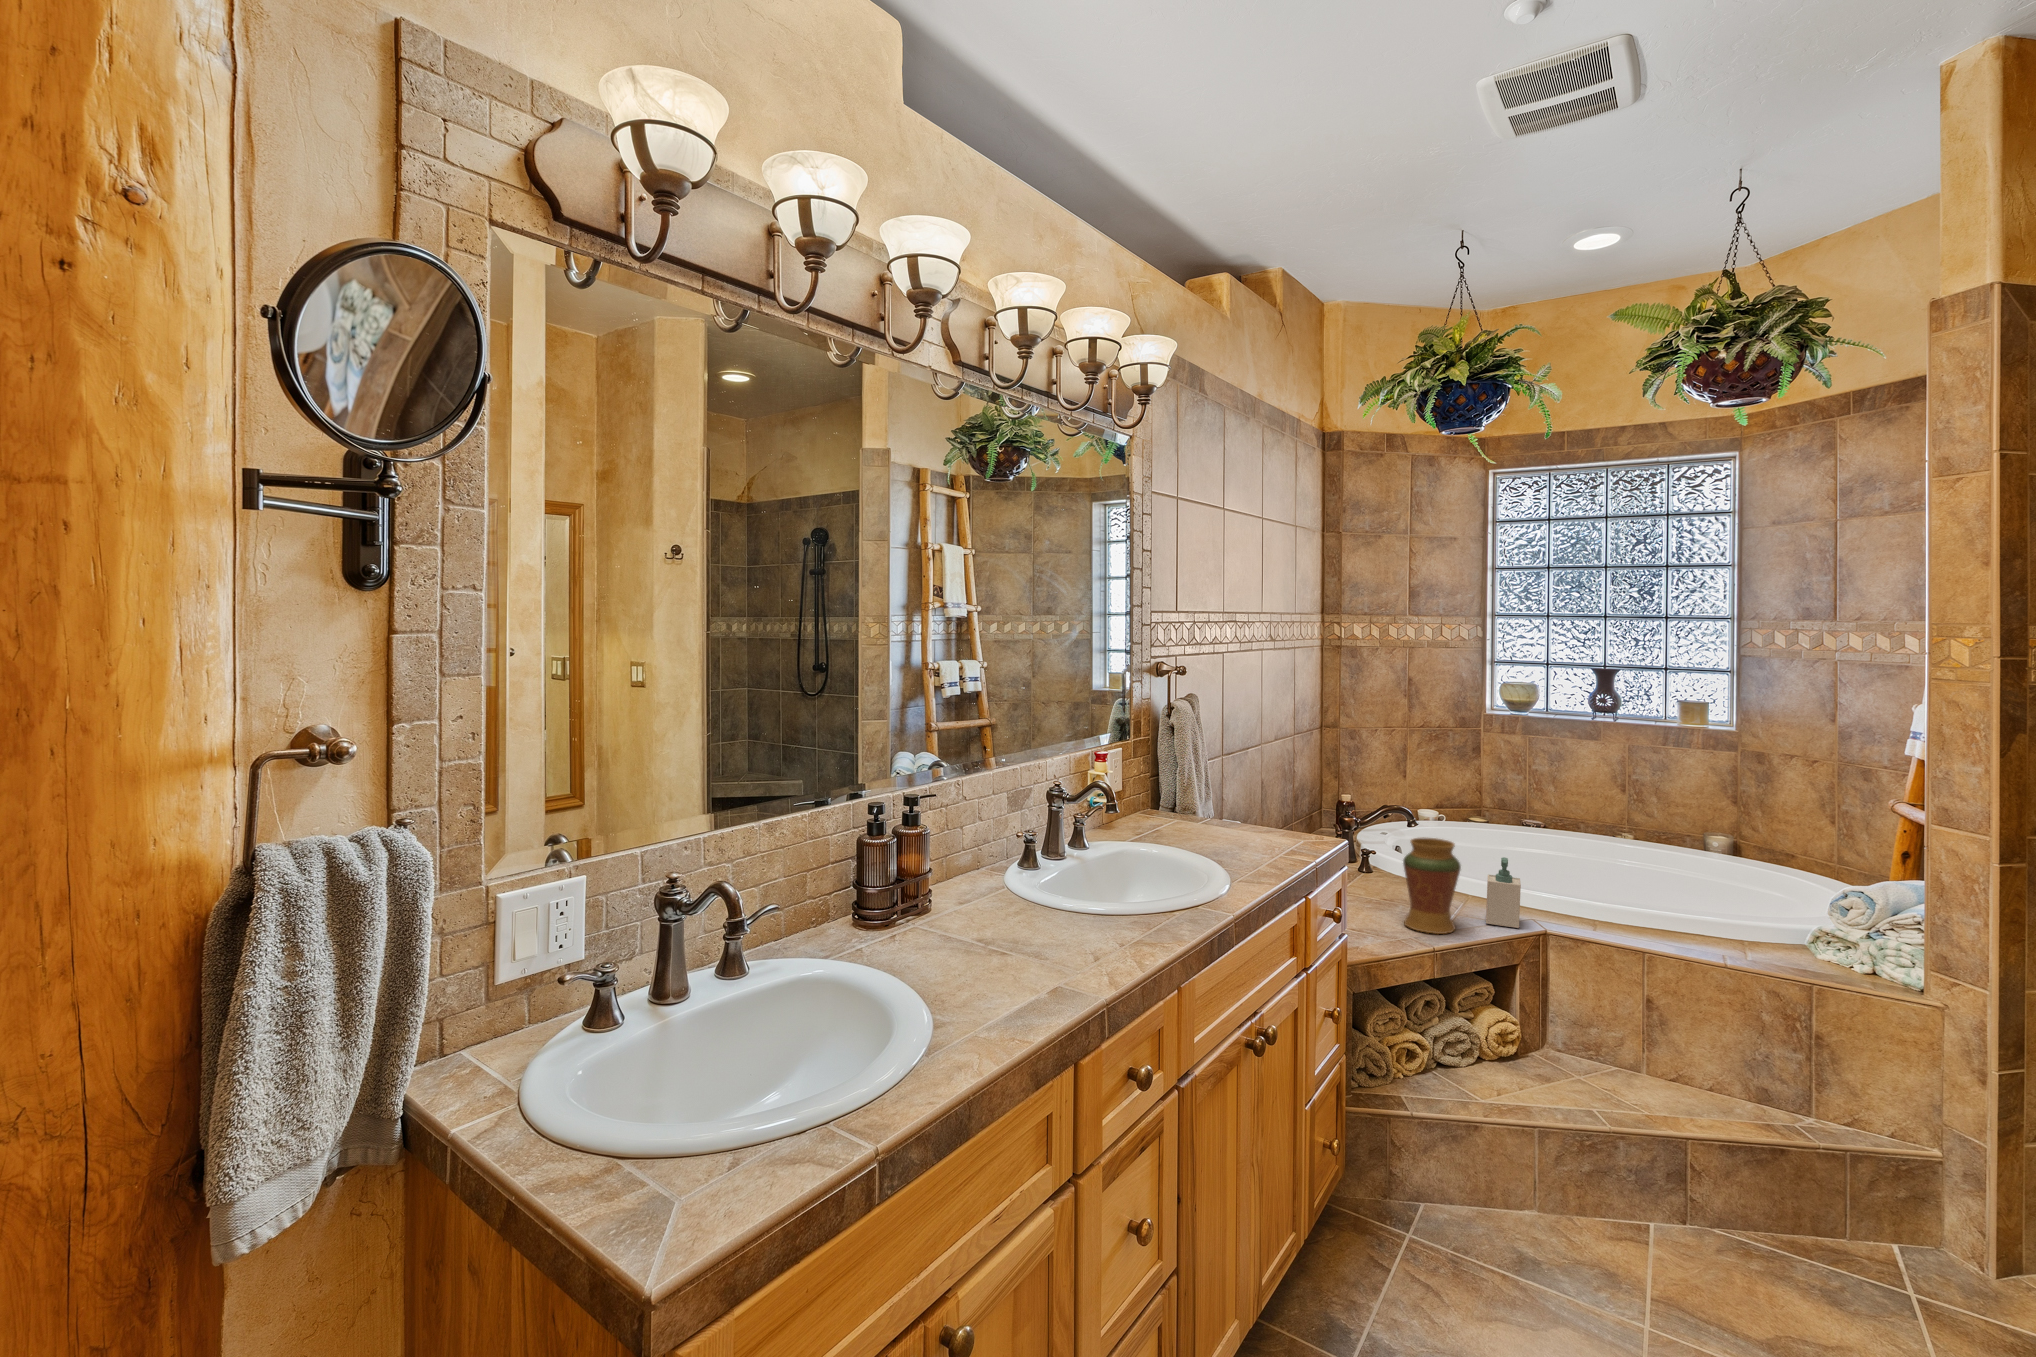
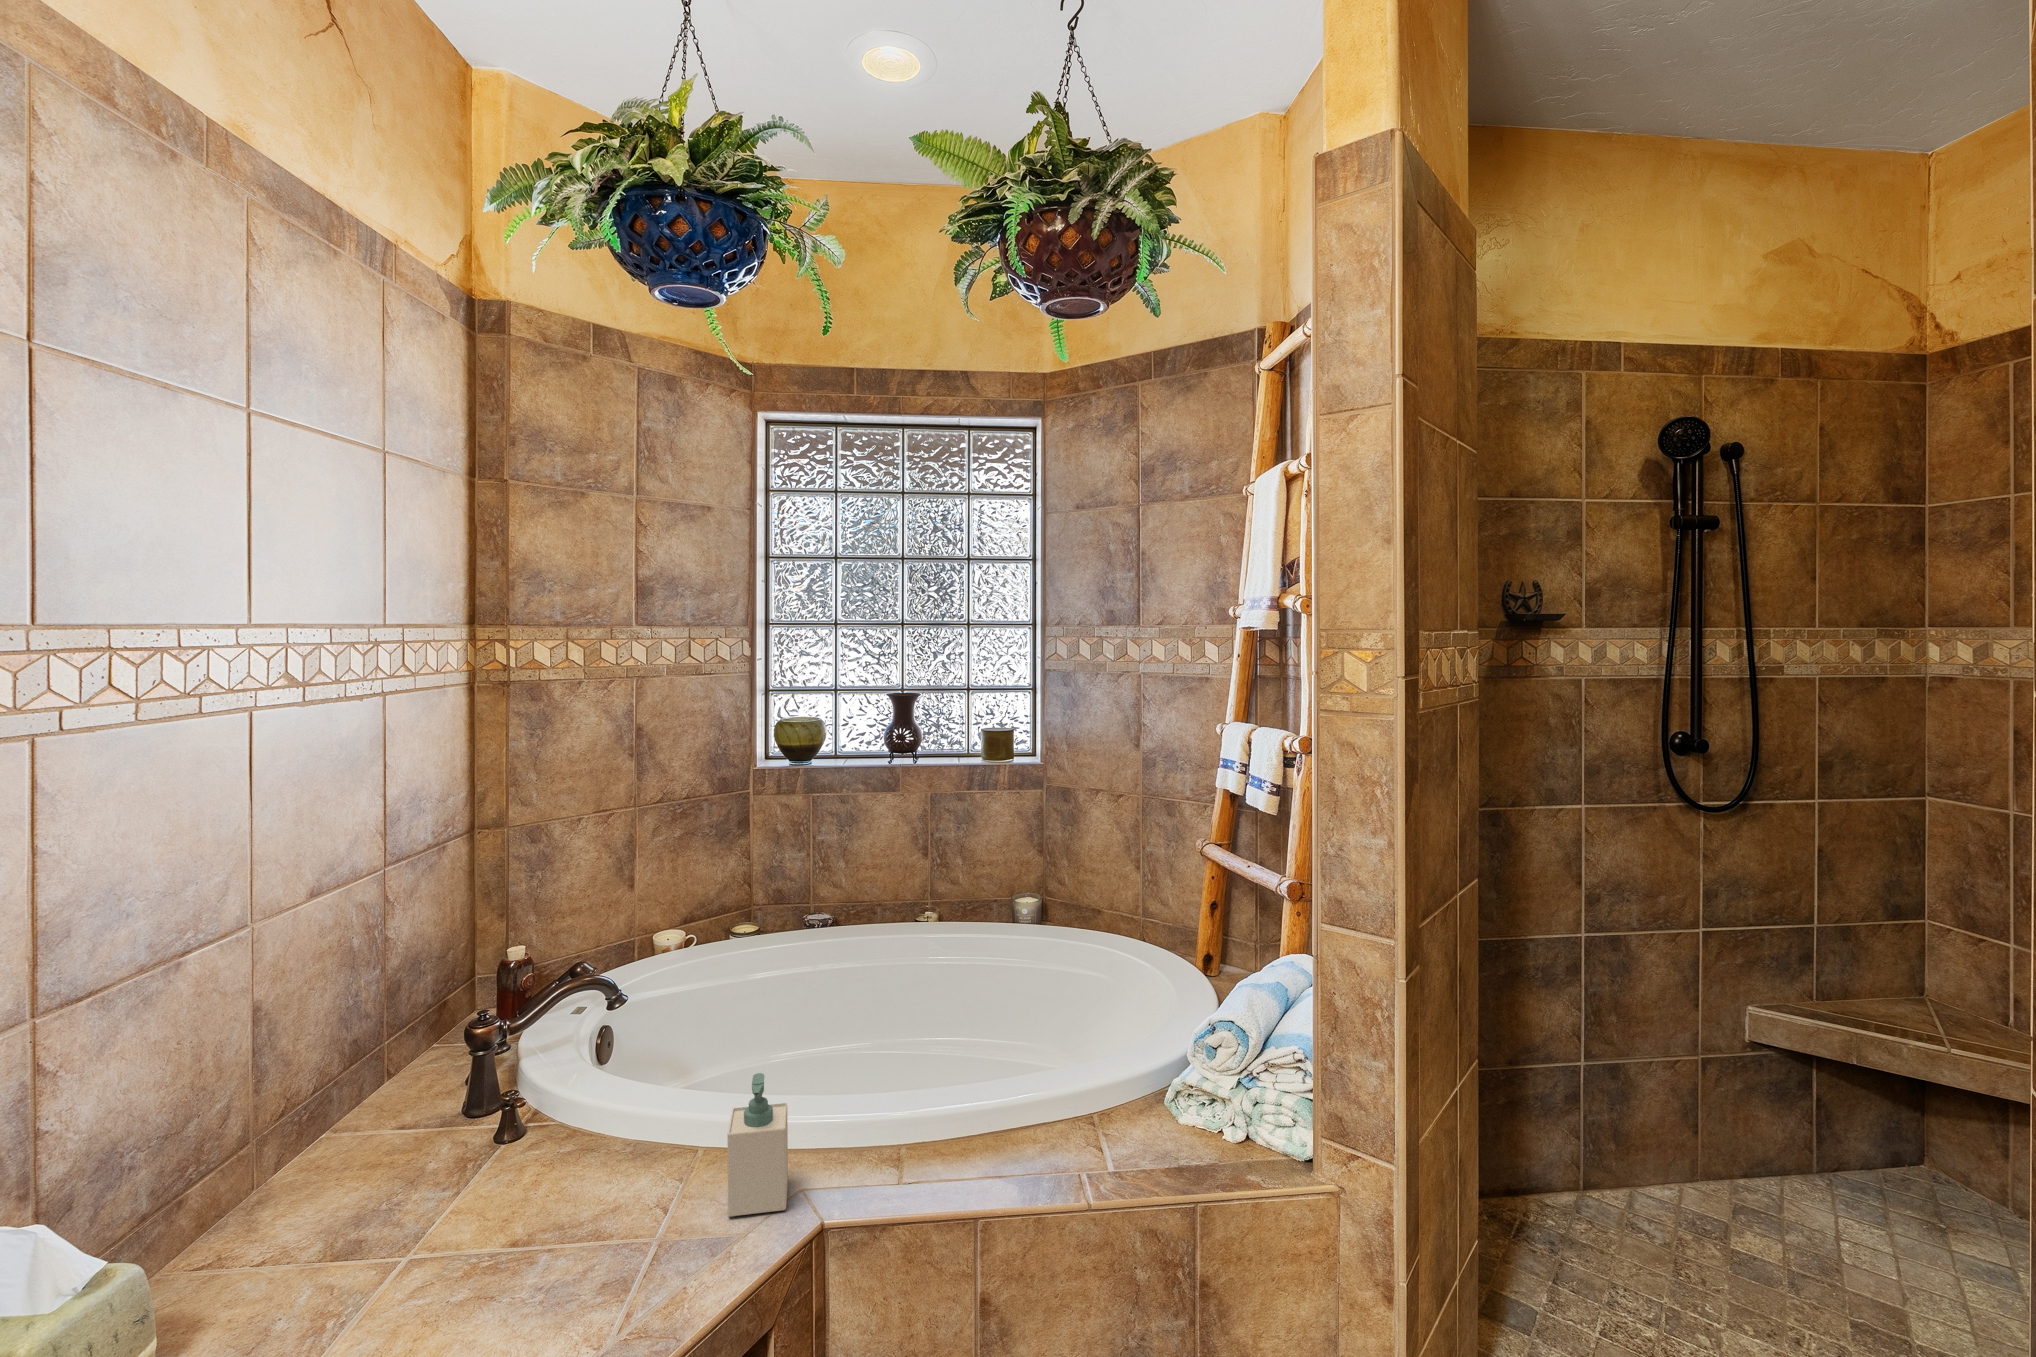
decorative vase: present [1403,837,1461,934] -> none [549,1075,671,1307]

